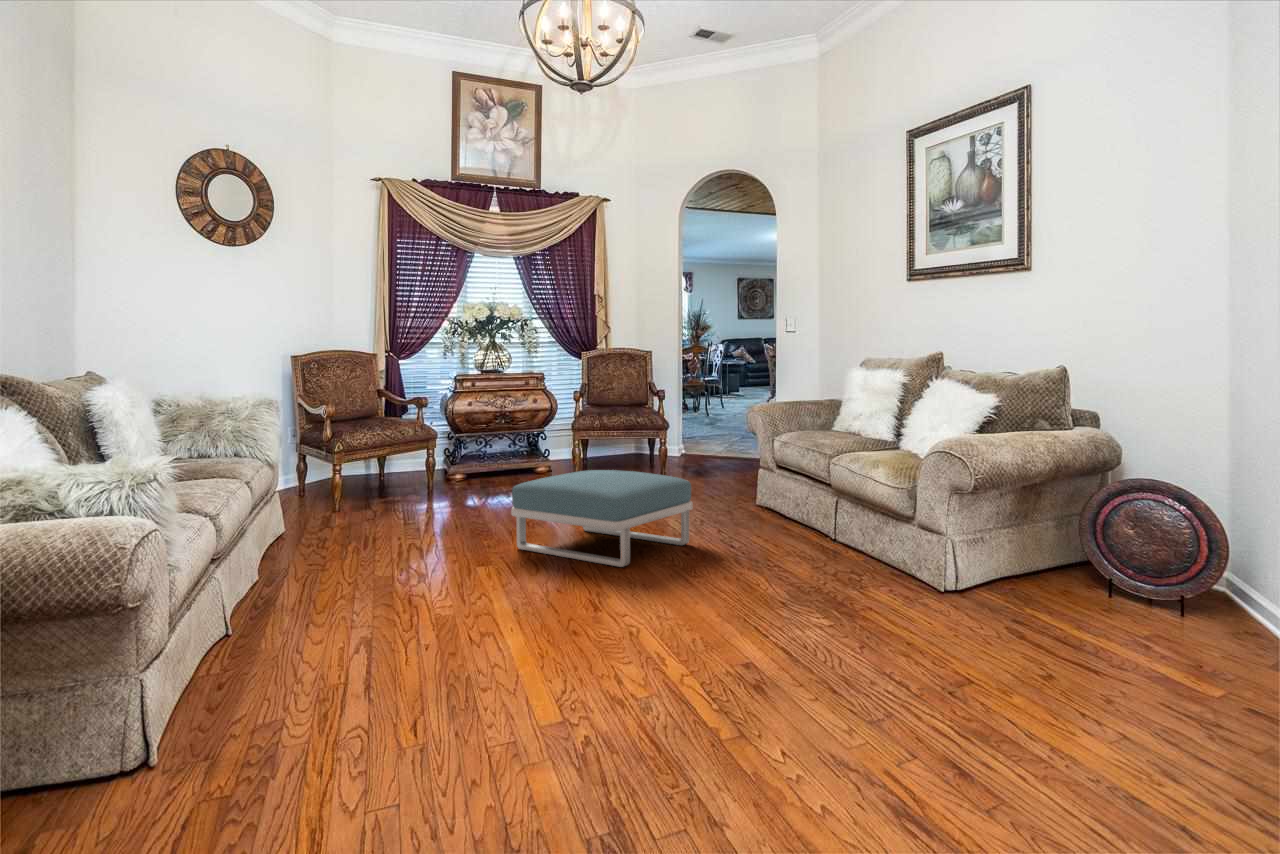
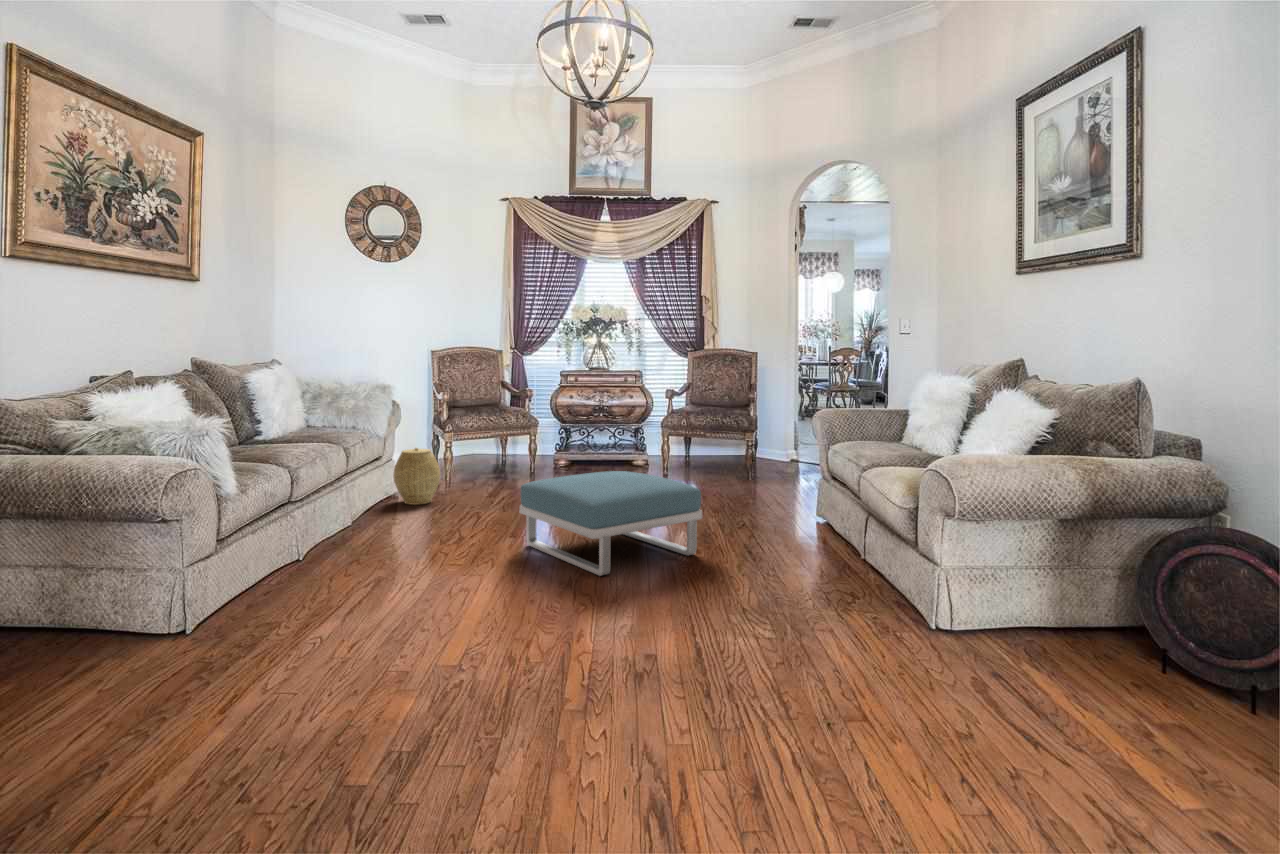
woven basket: none [316,459,369,522] -> present [393,448,440,505]

